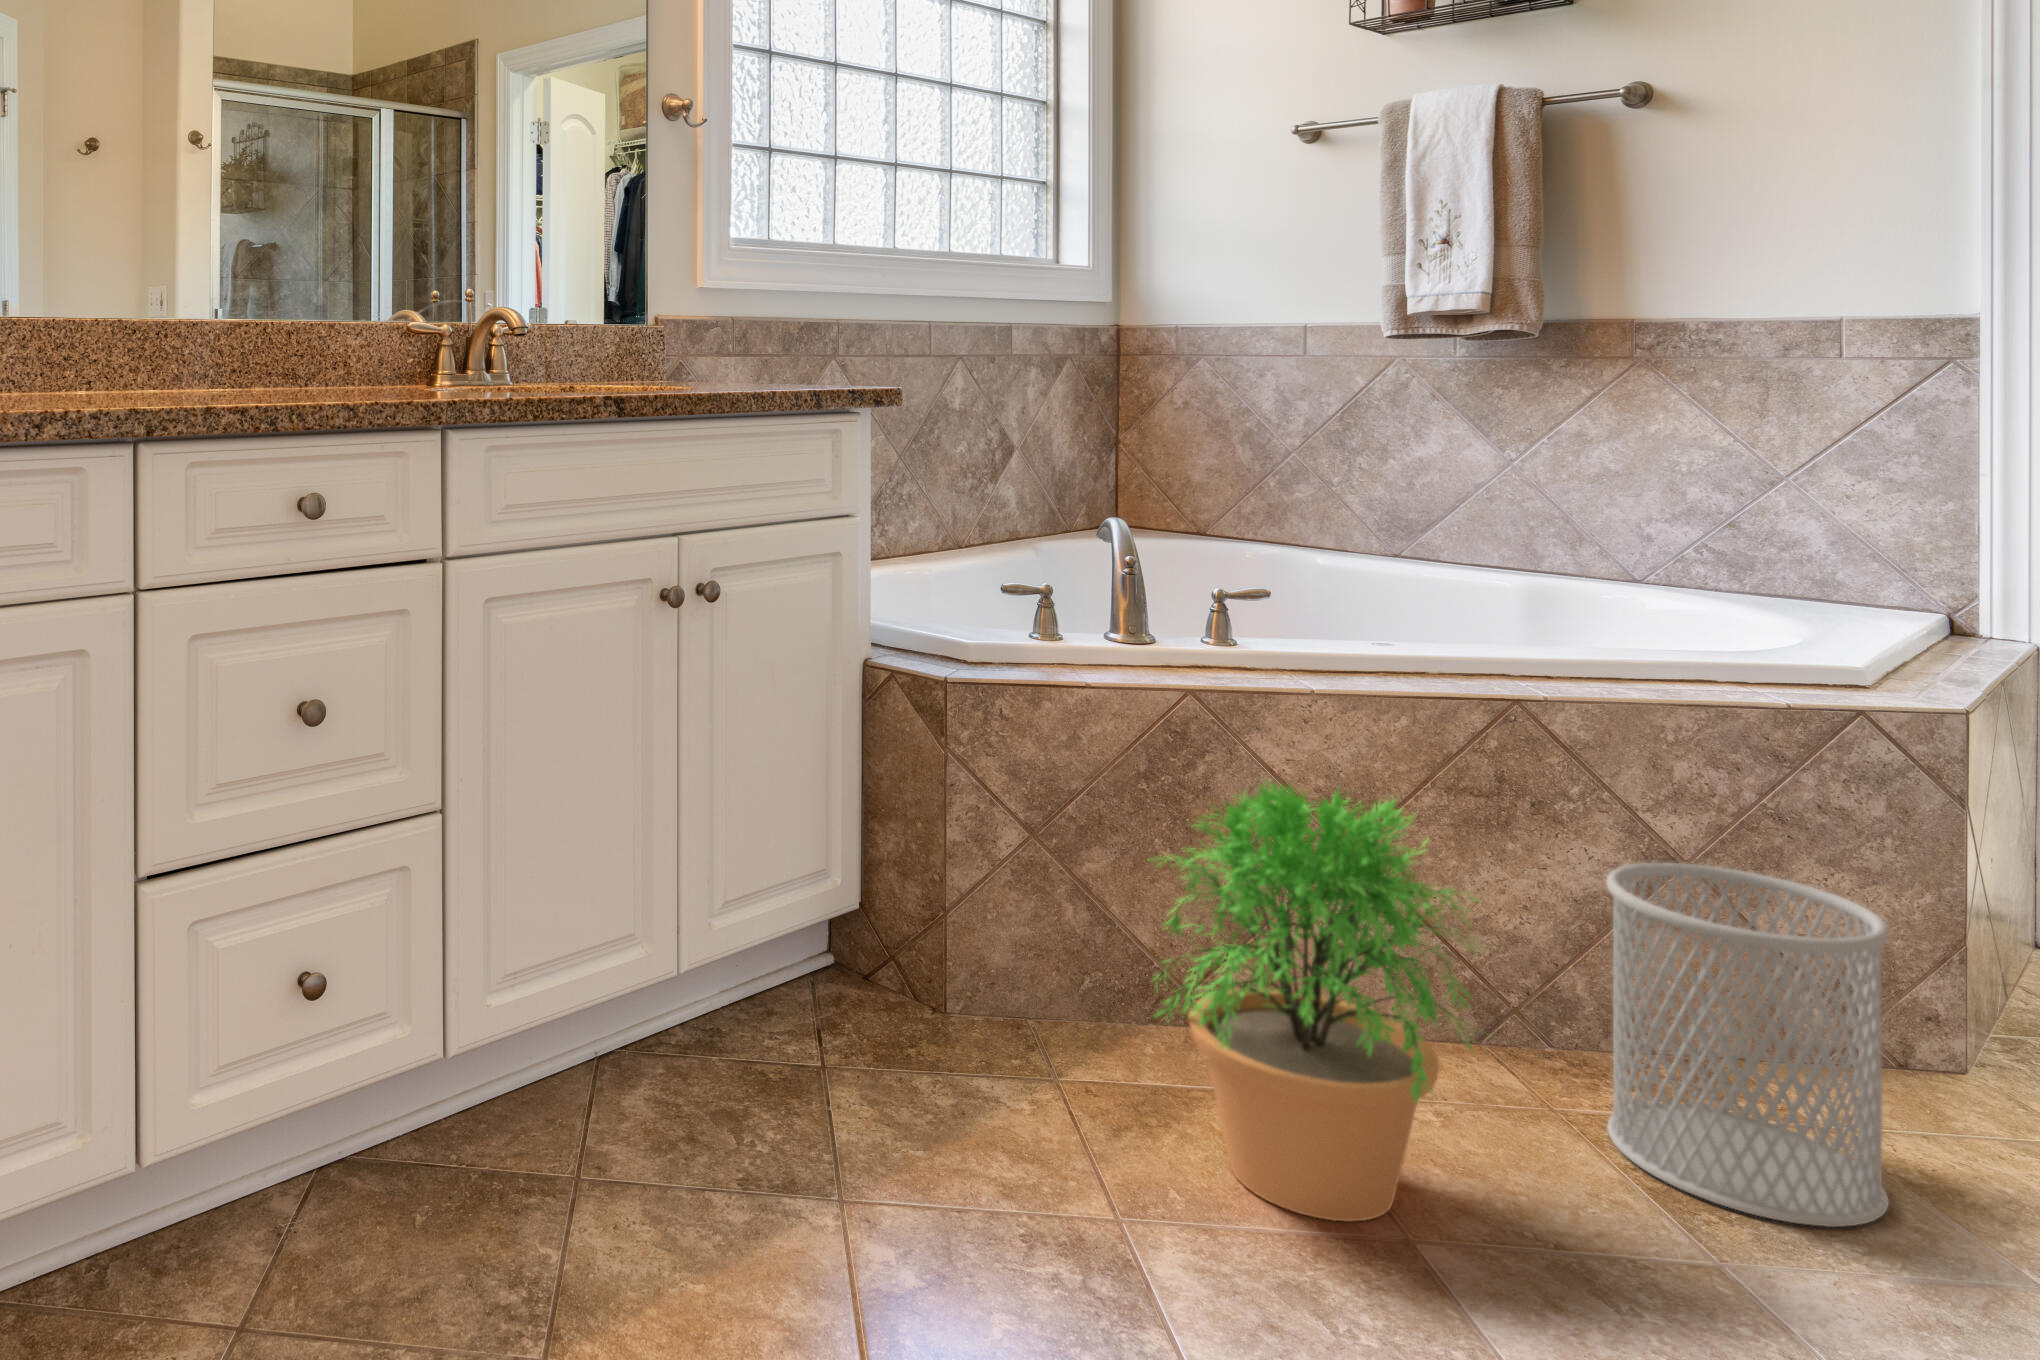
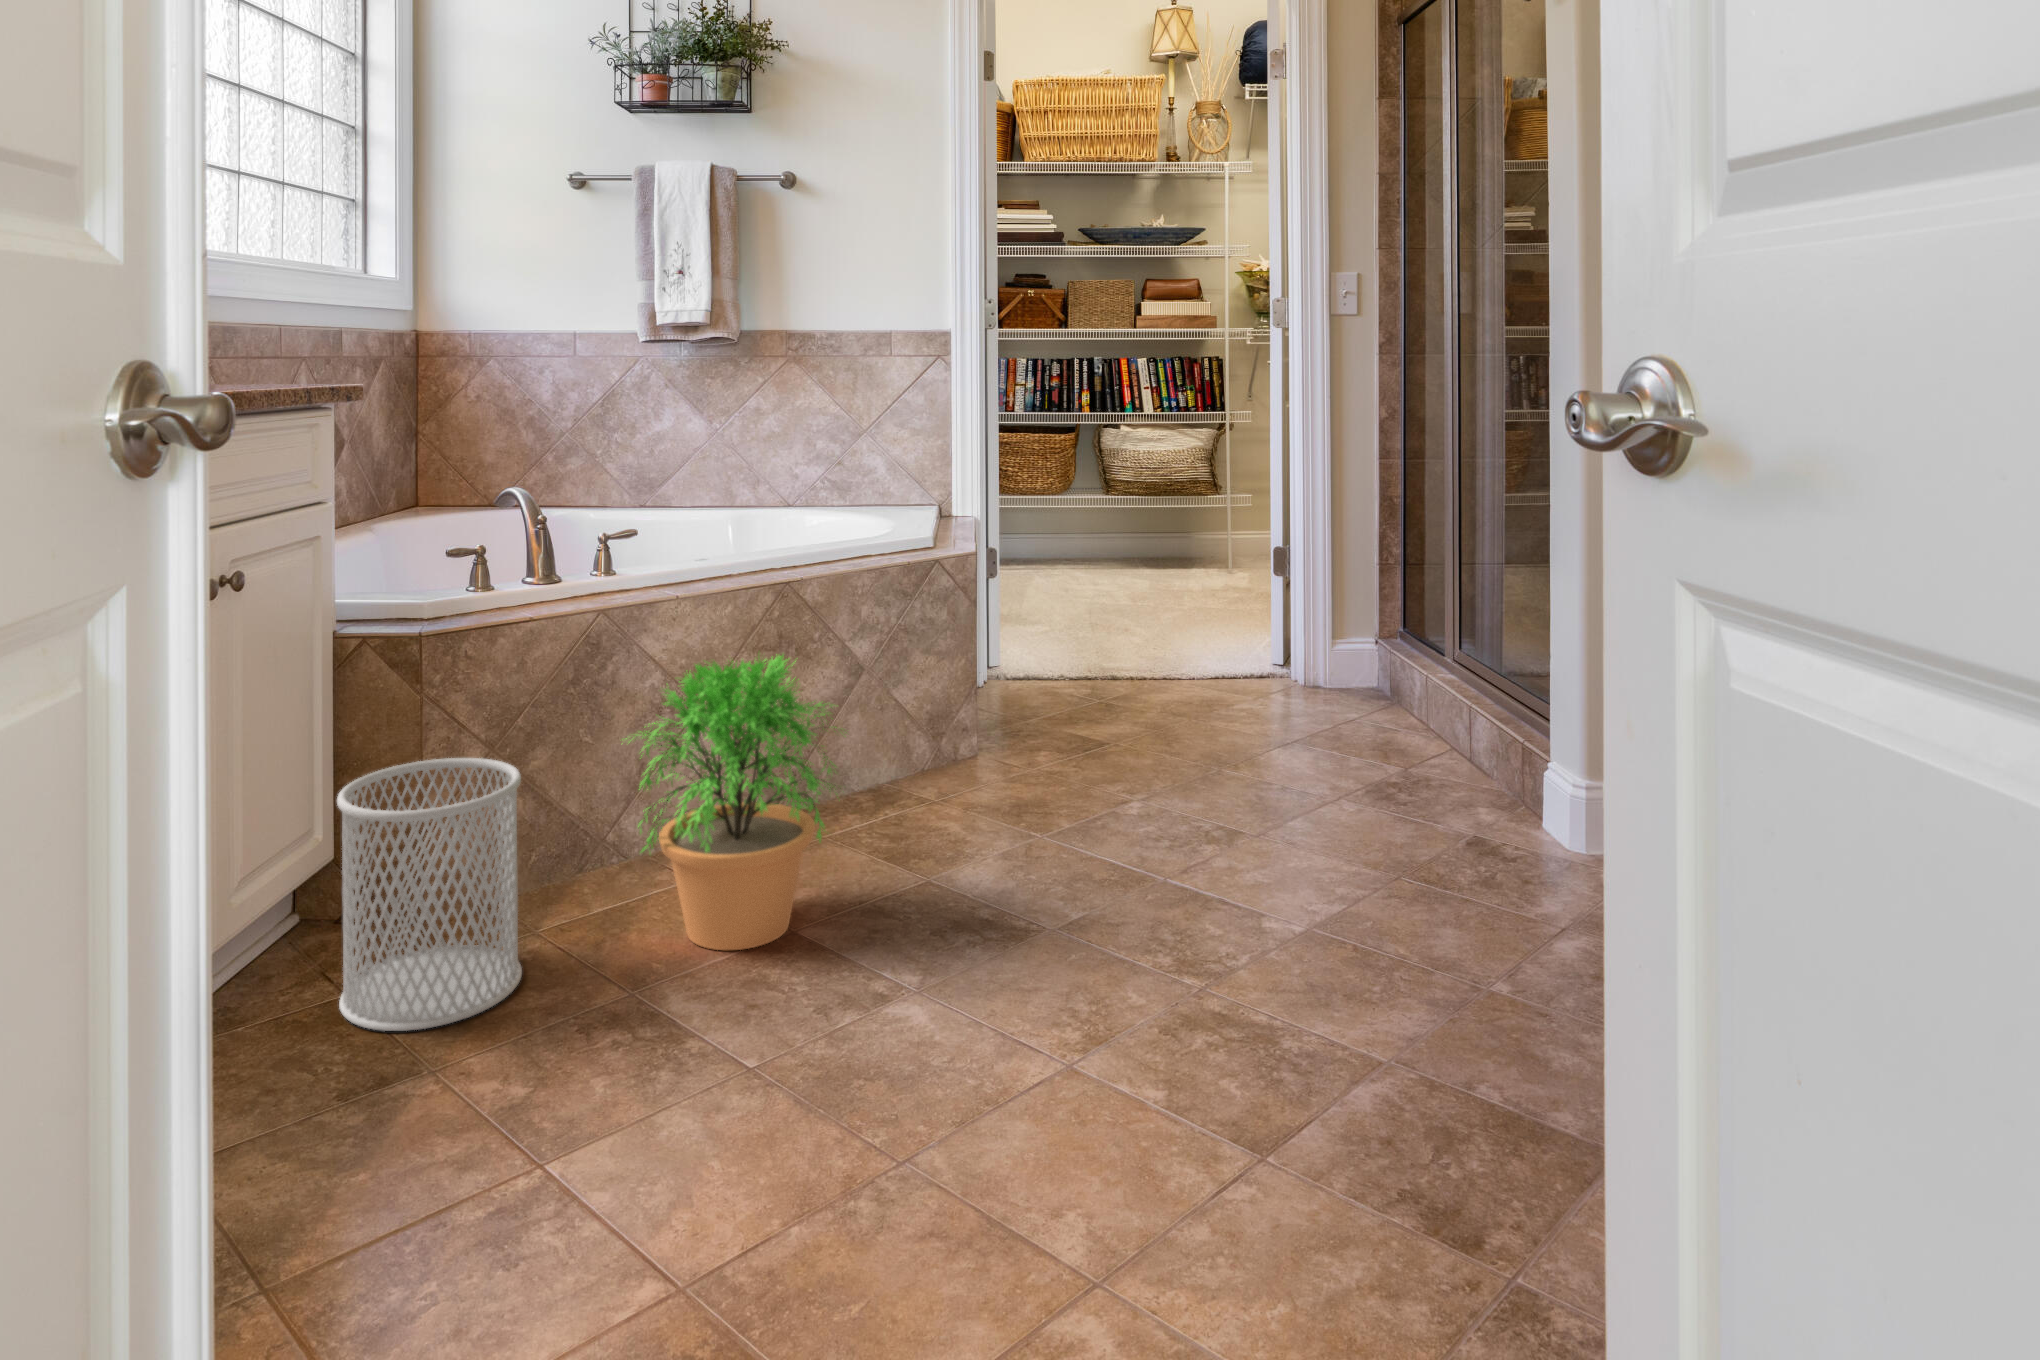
wastebasket: present [1607,863,1889,1227] -> present [337,758,522,1031]

